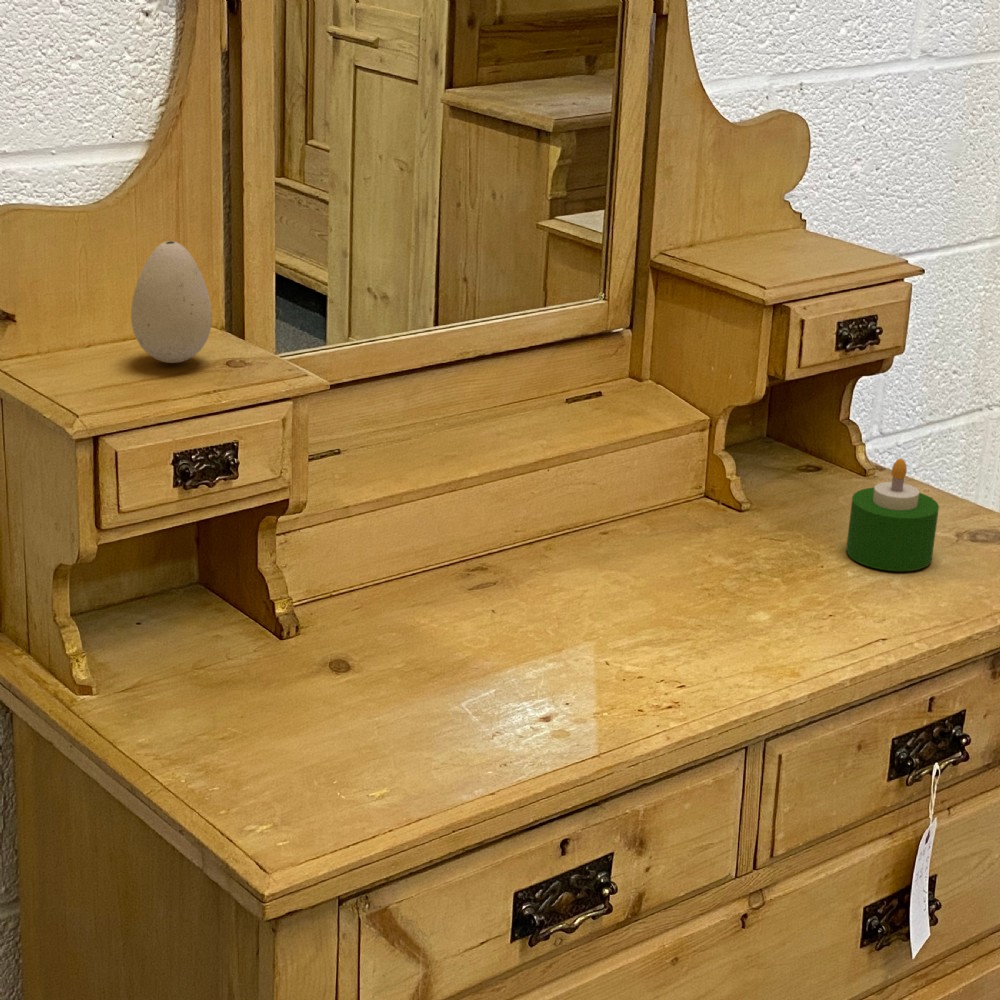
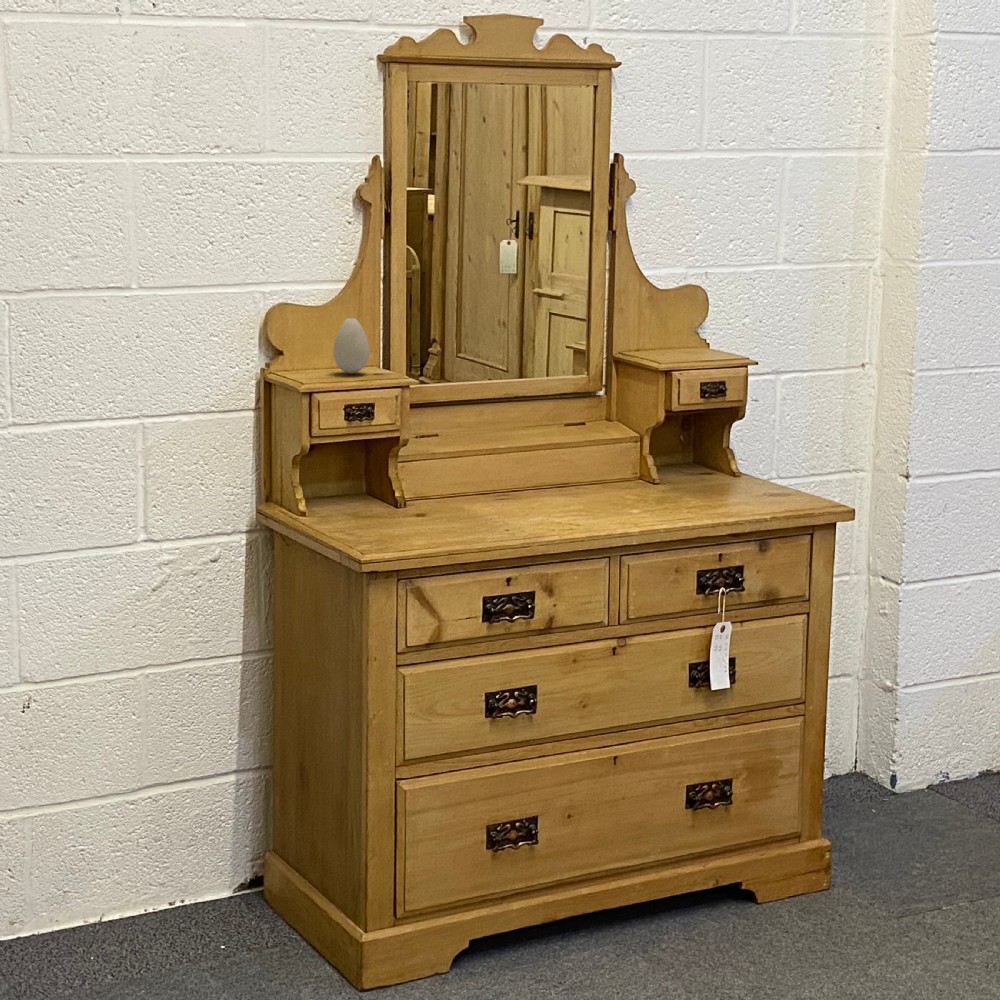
candle: present [846,459,939,571] -> none [696,443,741,500]

